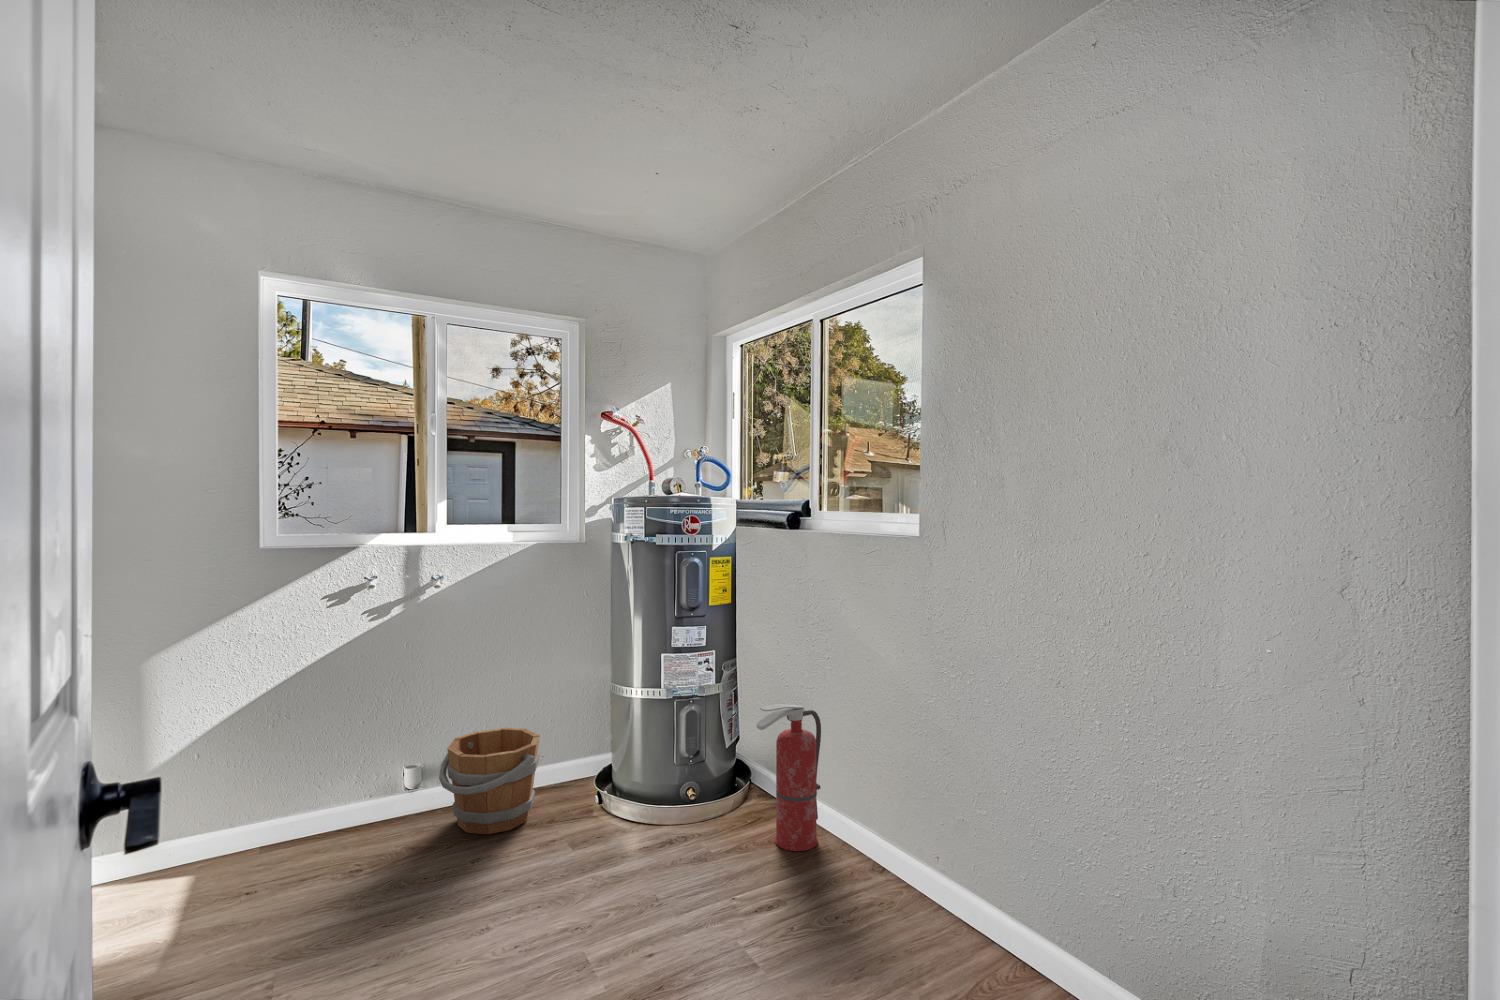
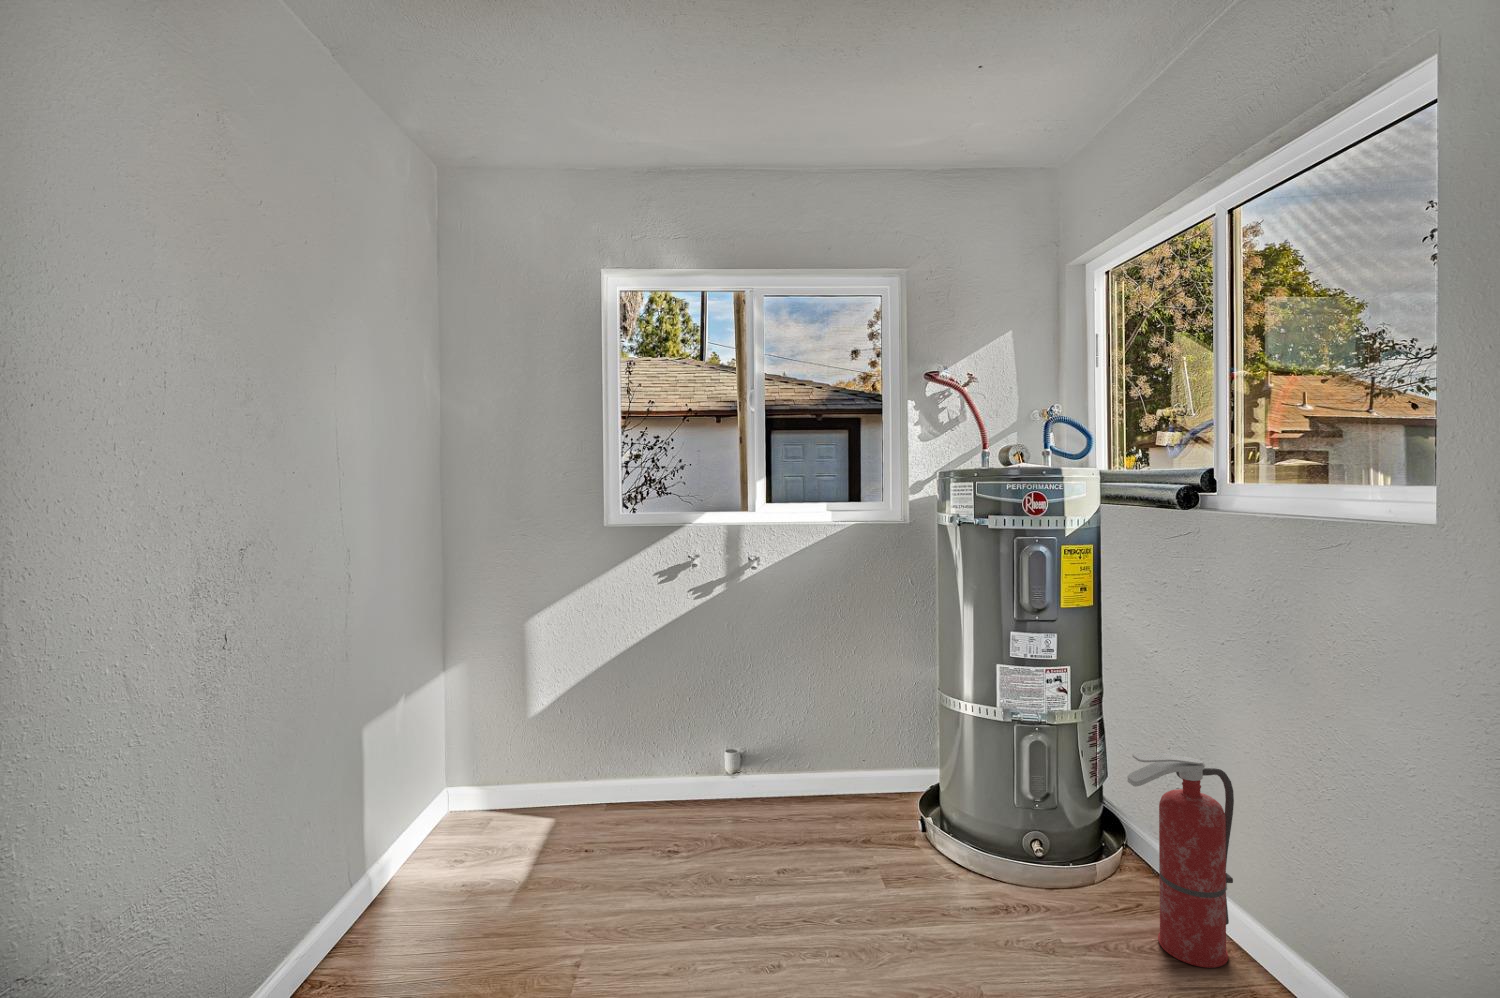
bucket: present [439,728,540,834] -> none [755,724,857,839]

